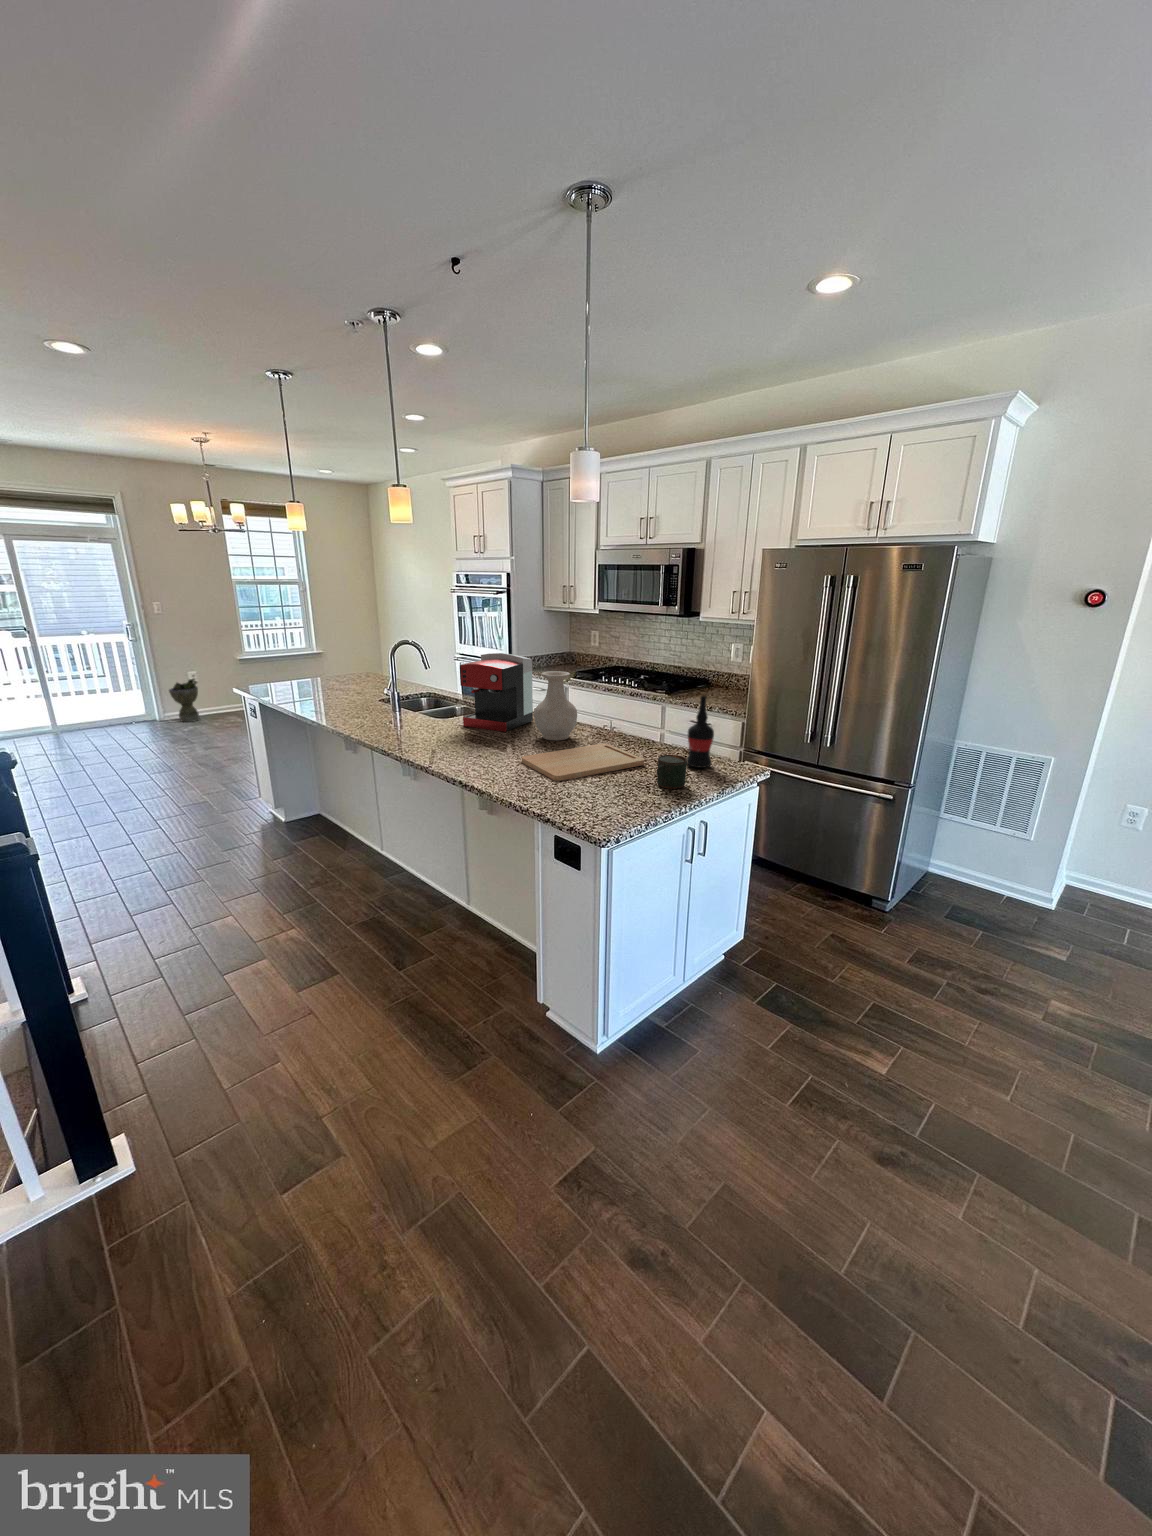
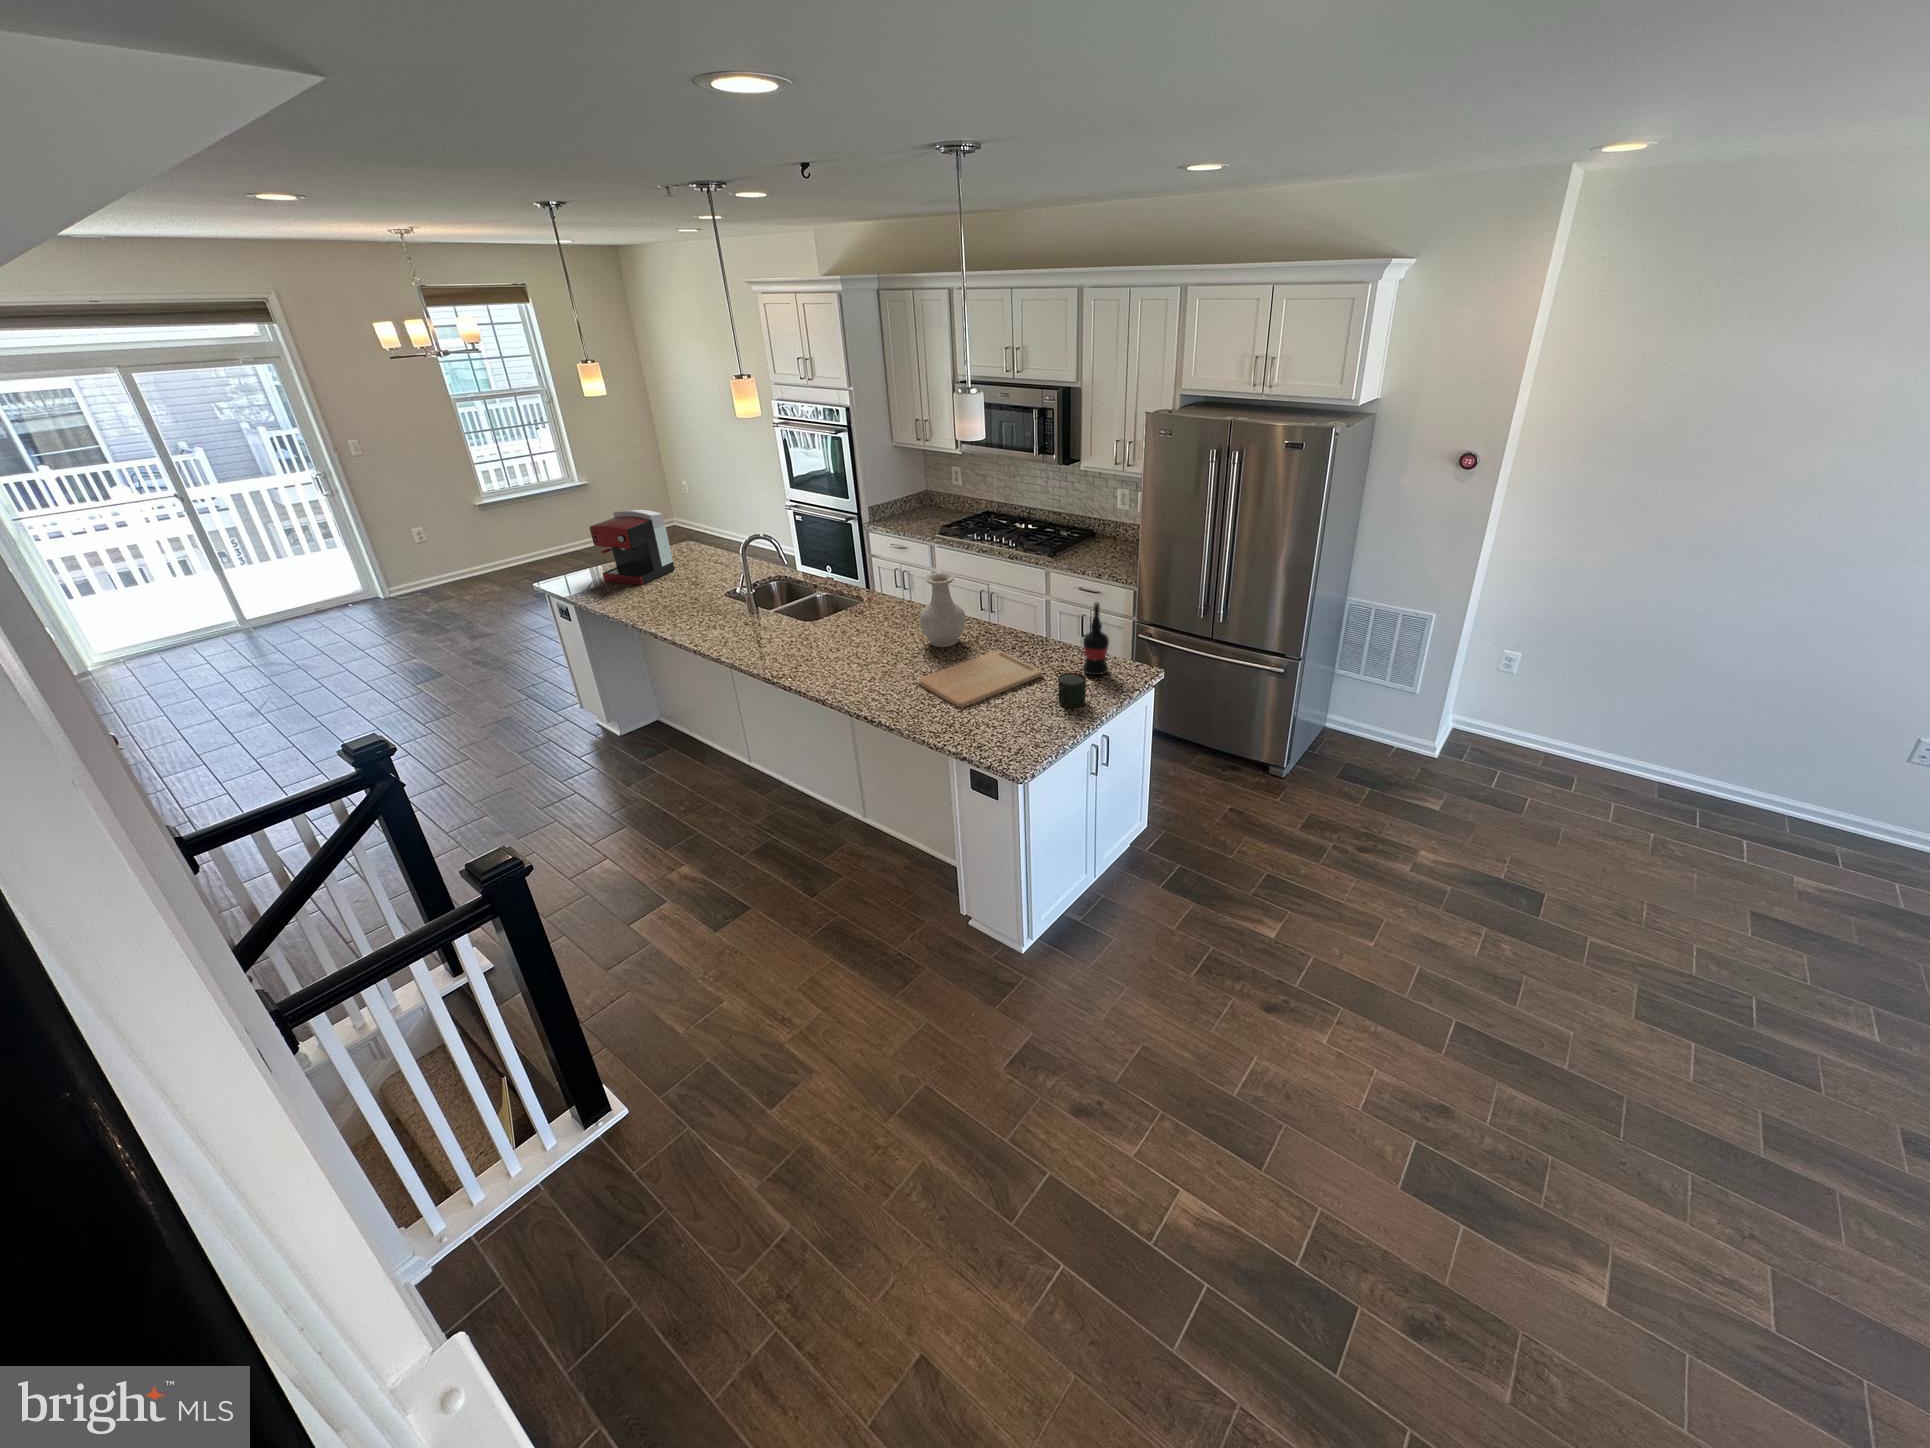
coffee maker: present [460,653,533,732] -> present [590,510,675,585]
planter: present [169,679,199,722] -> none [389,540,438,598]

